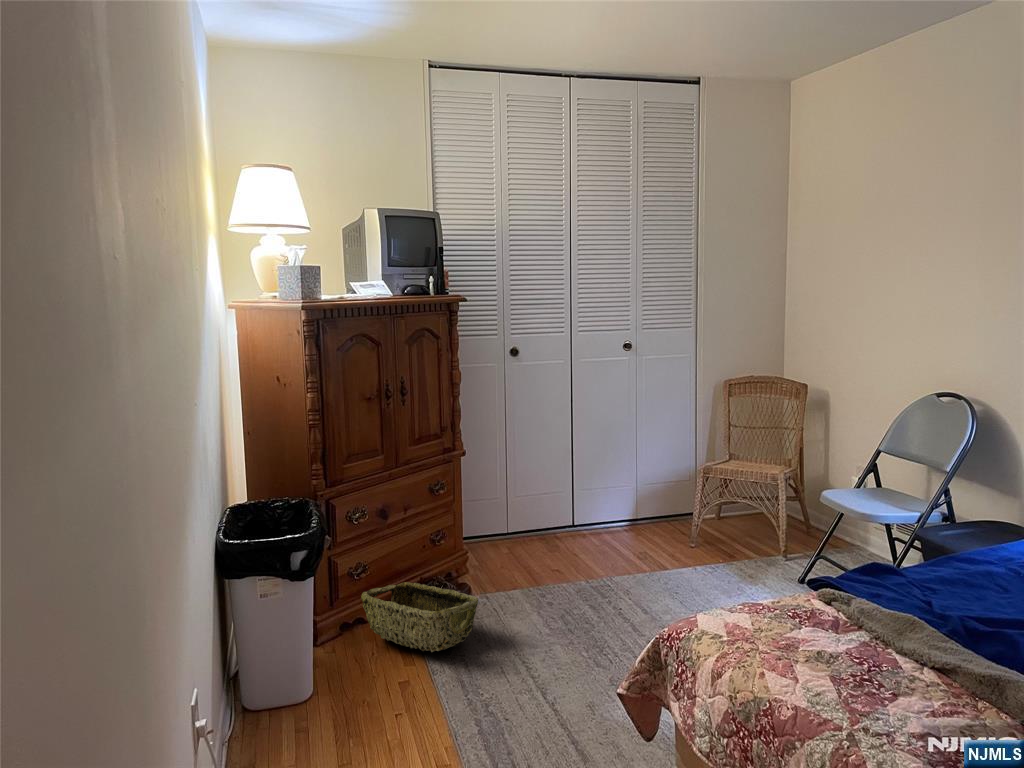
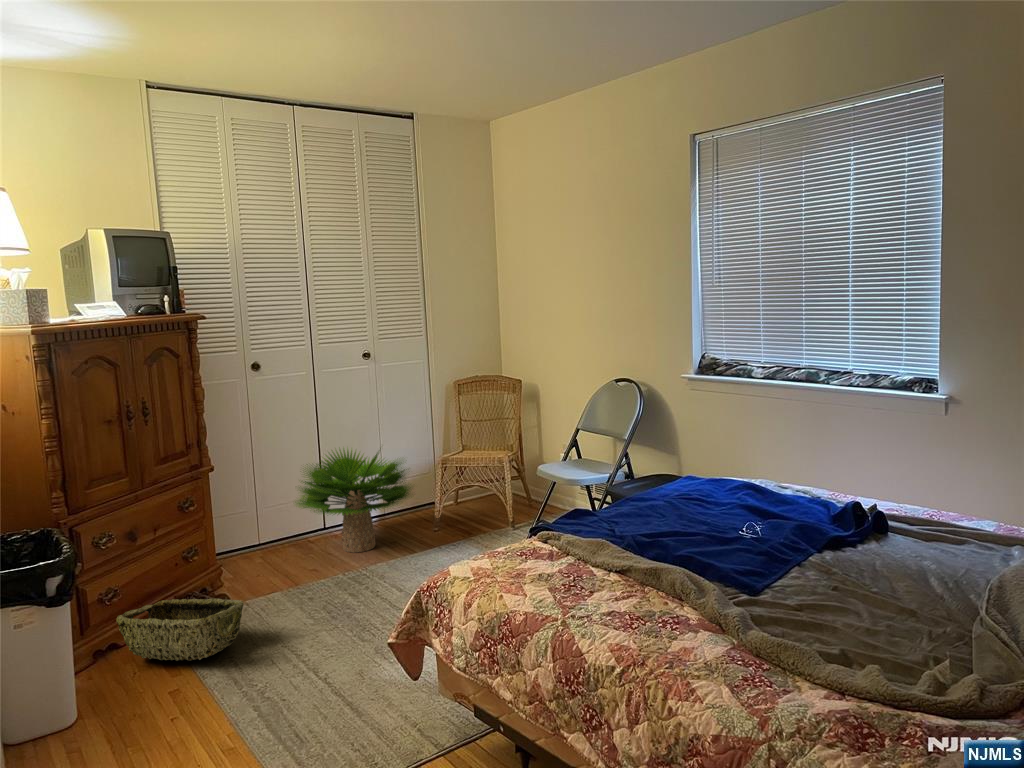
potted plant: none [539,441,676,559] -> present [296,448,411,553]

